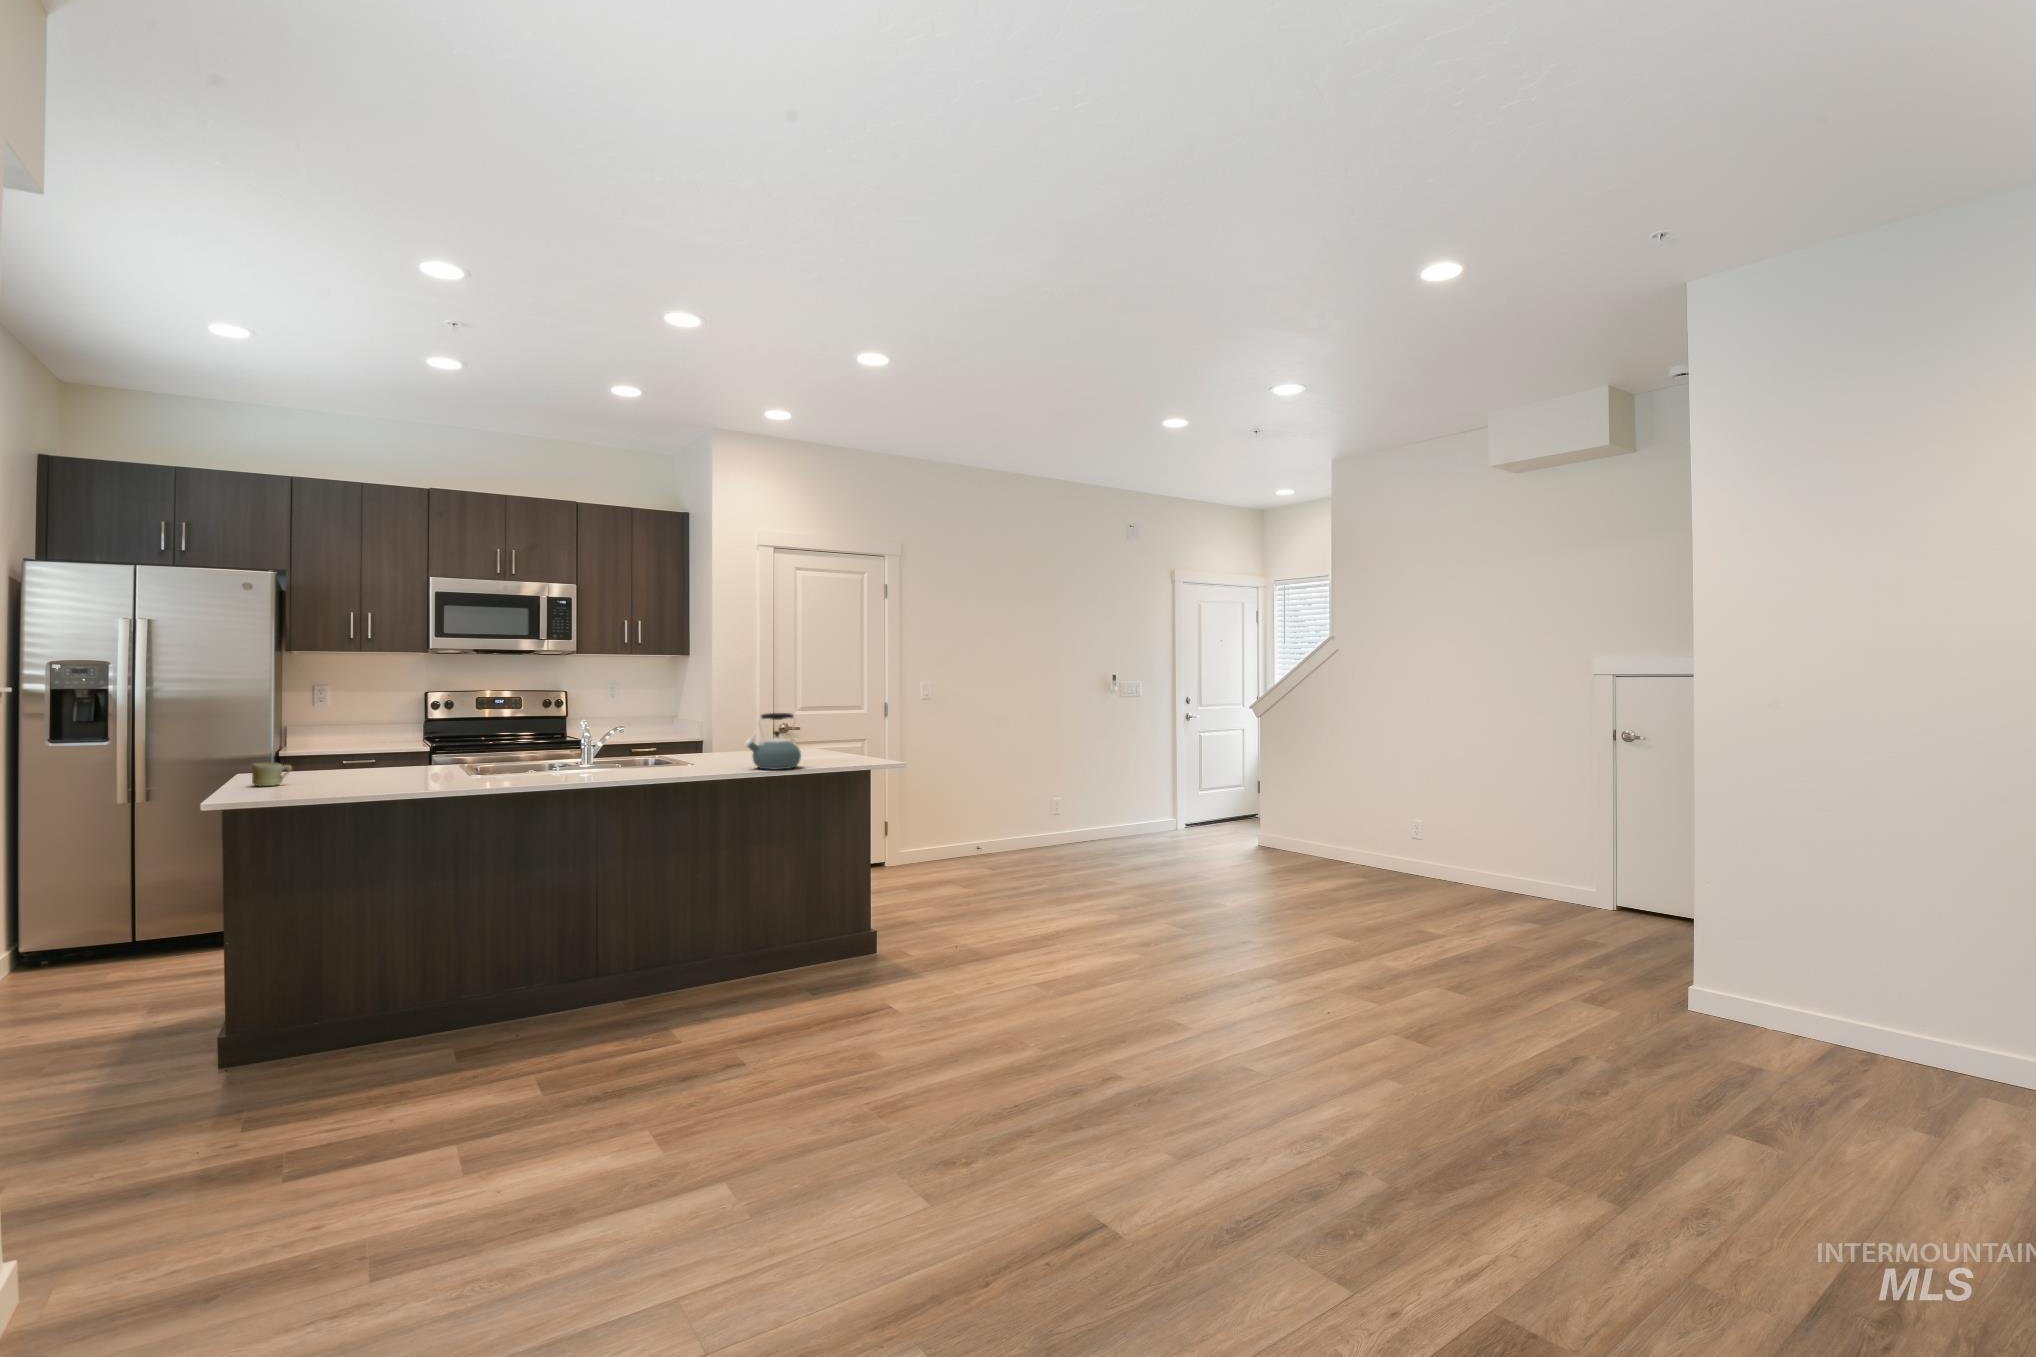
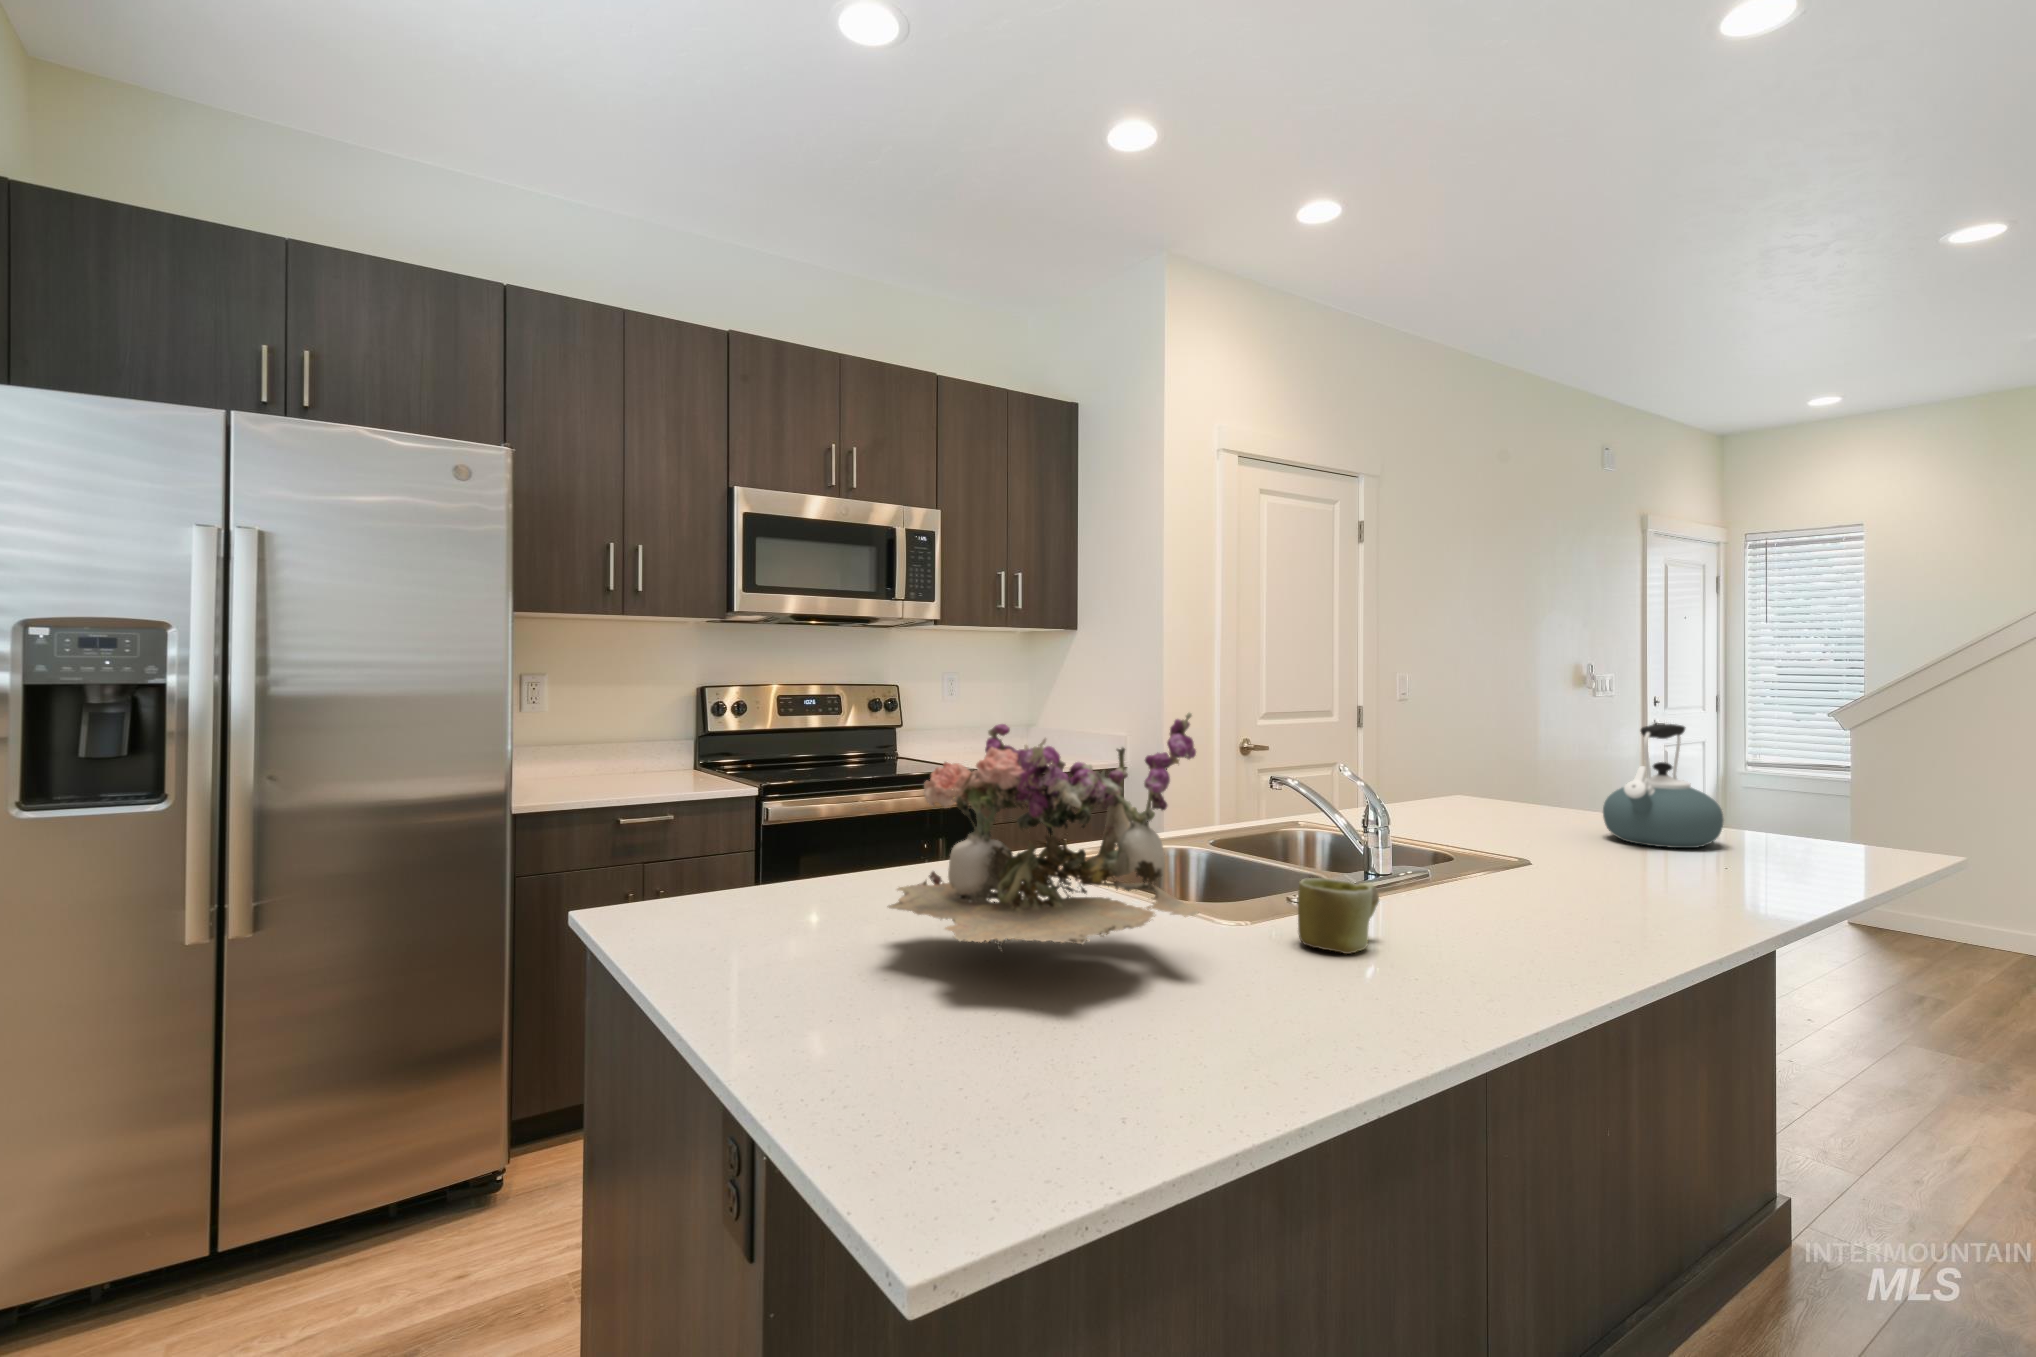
flower arrangement: none [317,704,425,786] -> present [888,713,1199,954]
mug: present [252,763,292,786] -> present [1298,878,1379,954]

